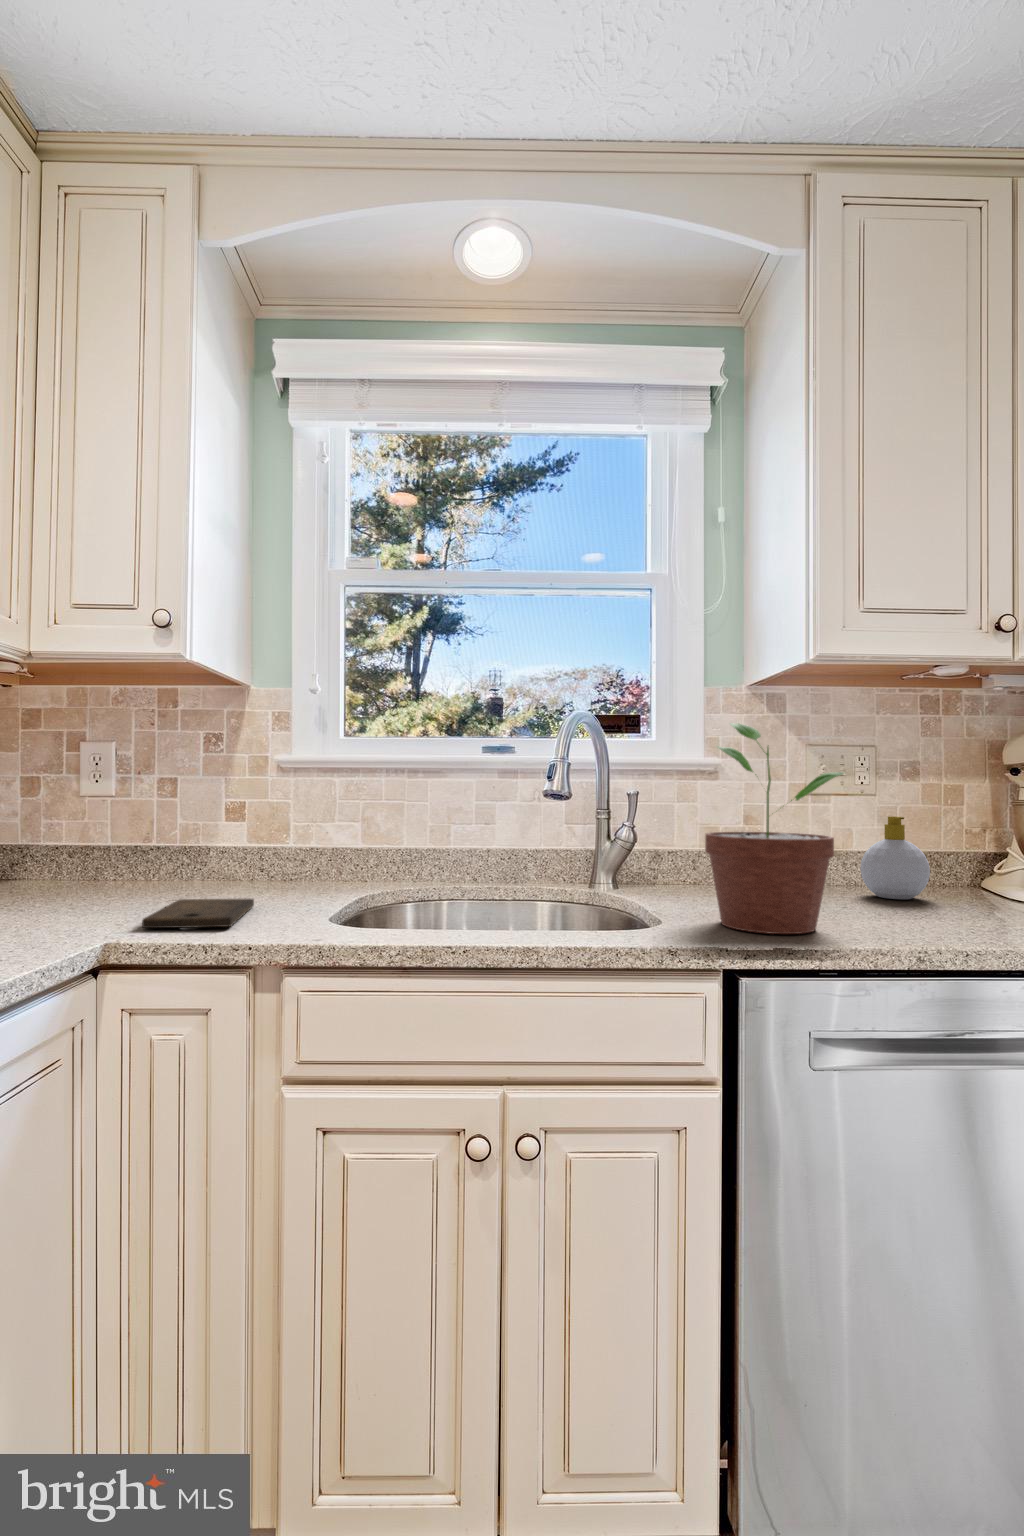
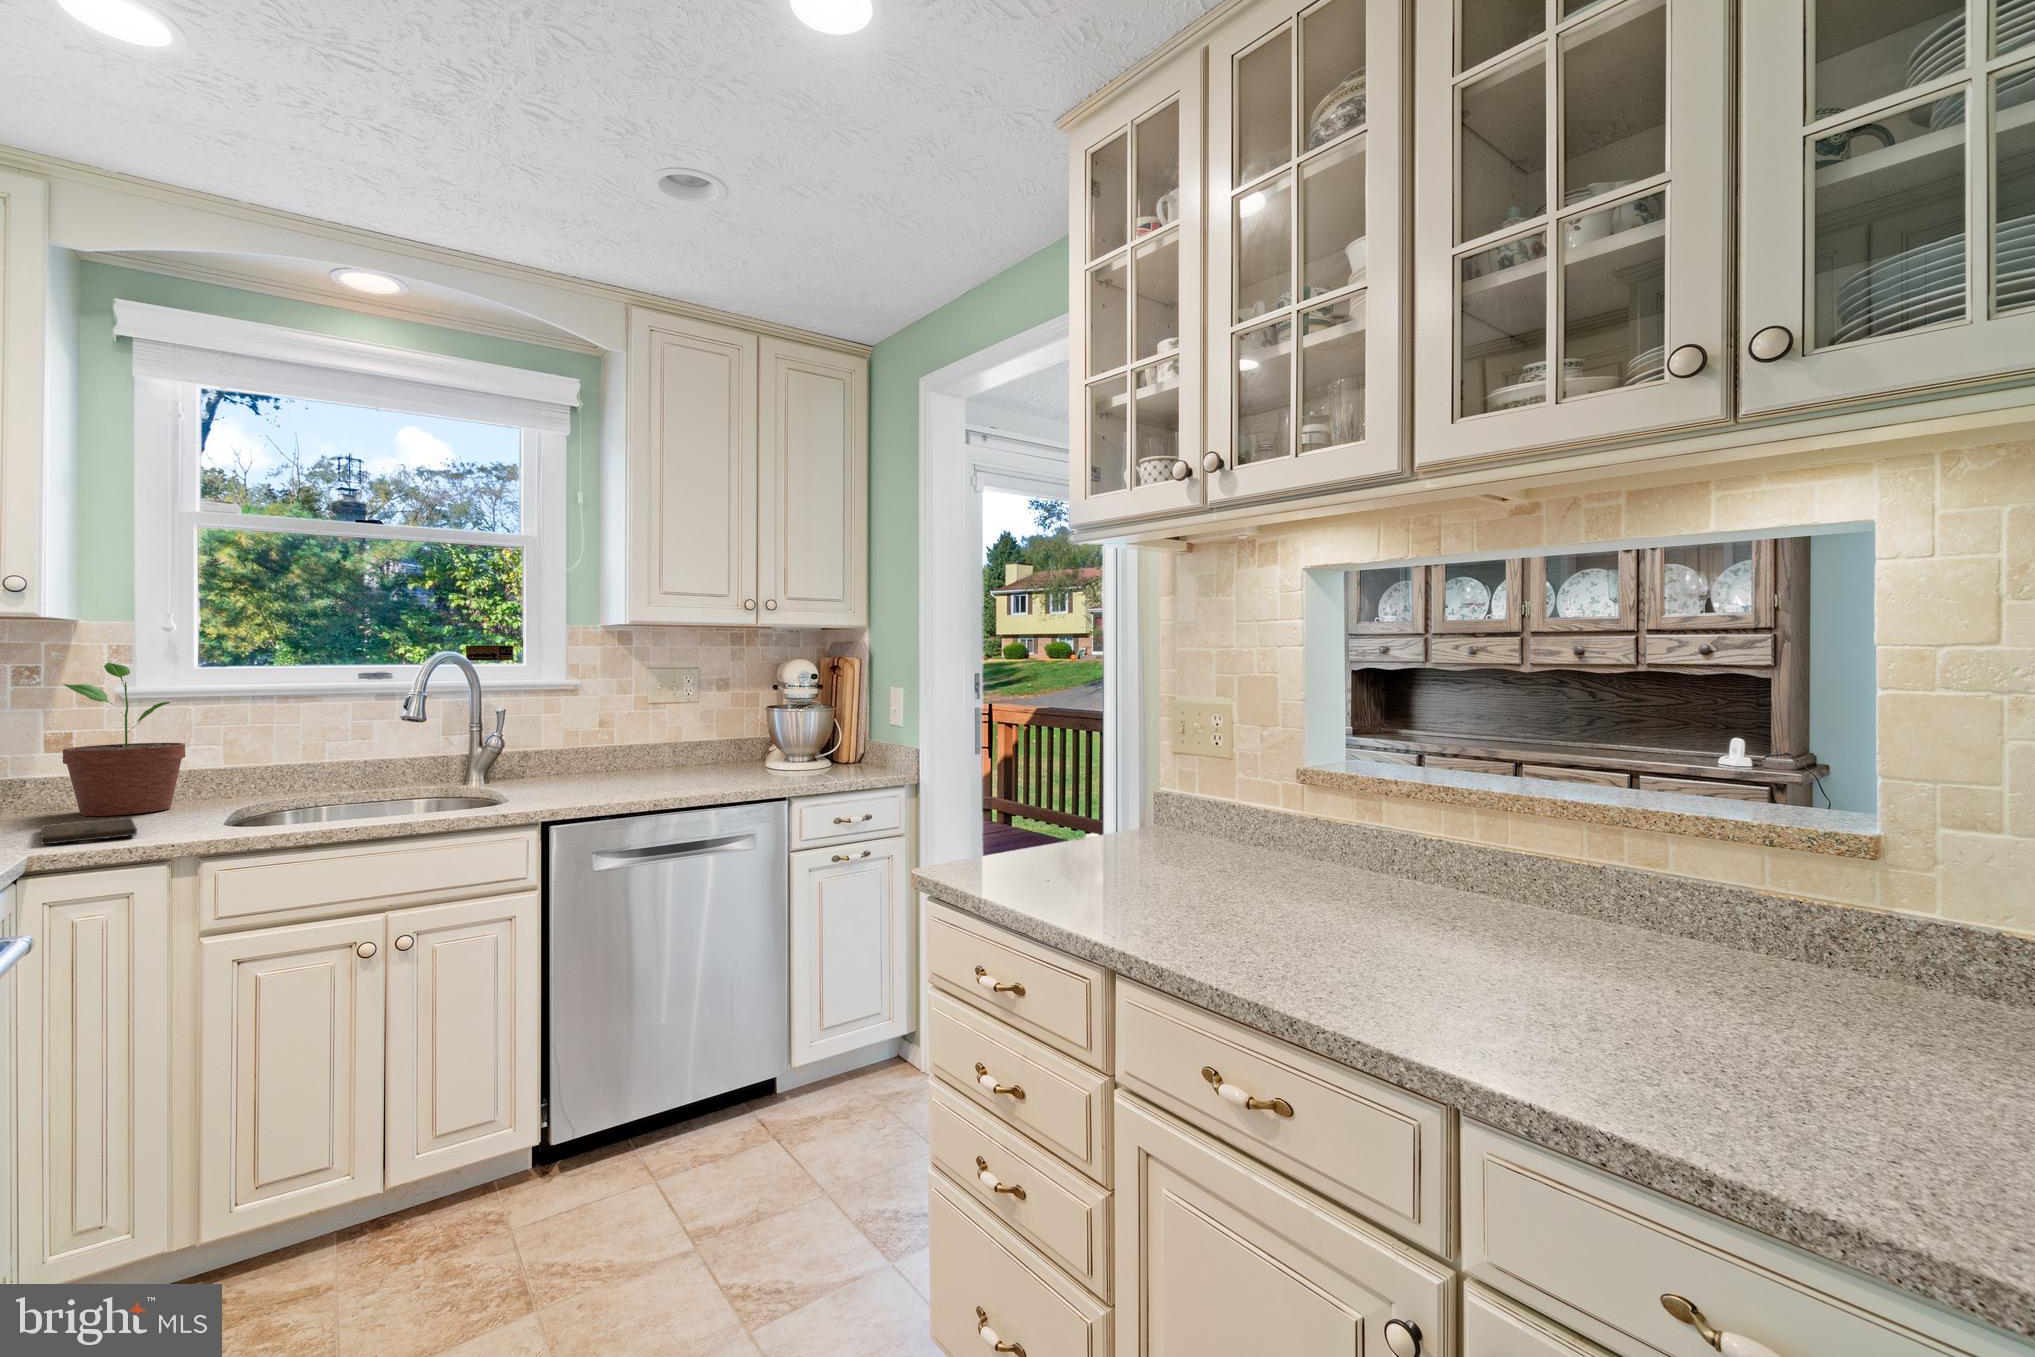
potted plant: present [705,723,844,934] -> present [63,663,185,816]
soap bottle: present [860,816,930,899] -> none [677,719,720,773]

